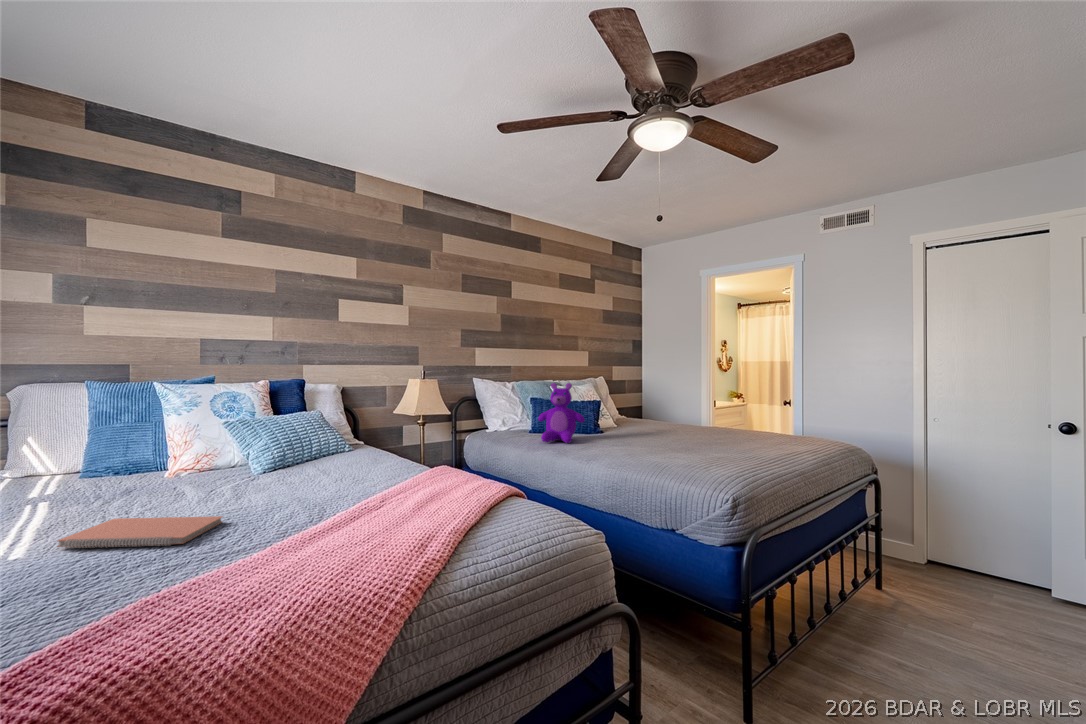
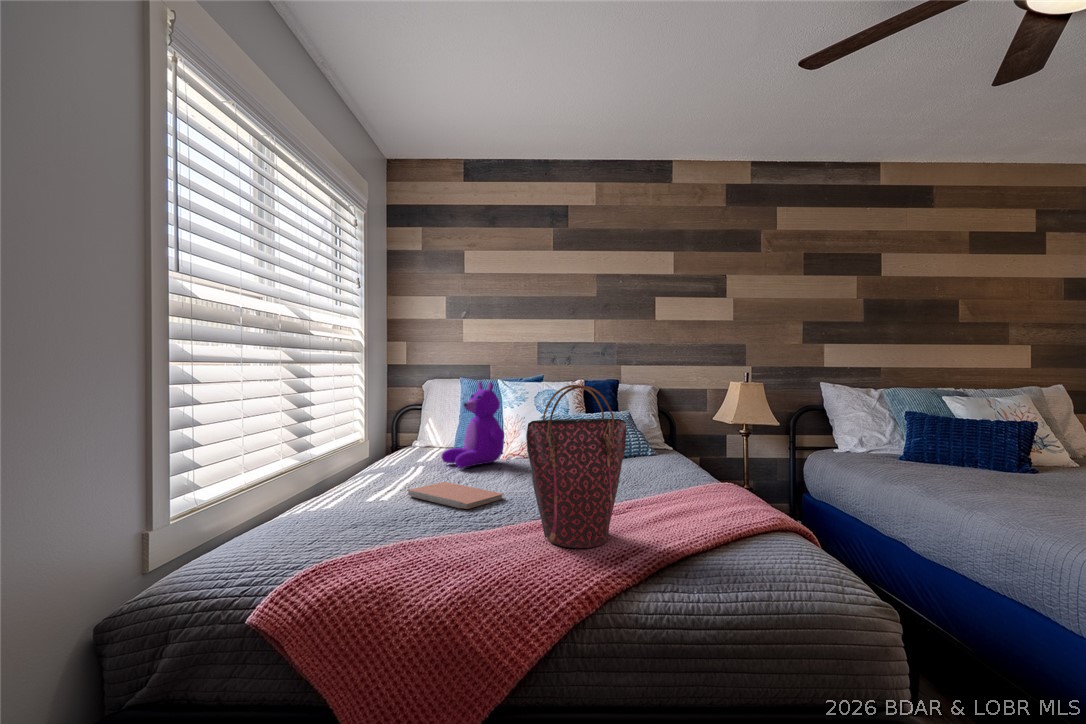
teddy bear: present [538,383,585,443] -> present [442,382,504,468]
handbag: none [308,387,403,552] -> present [526,385,626,548]

